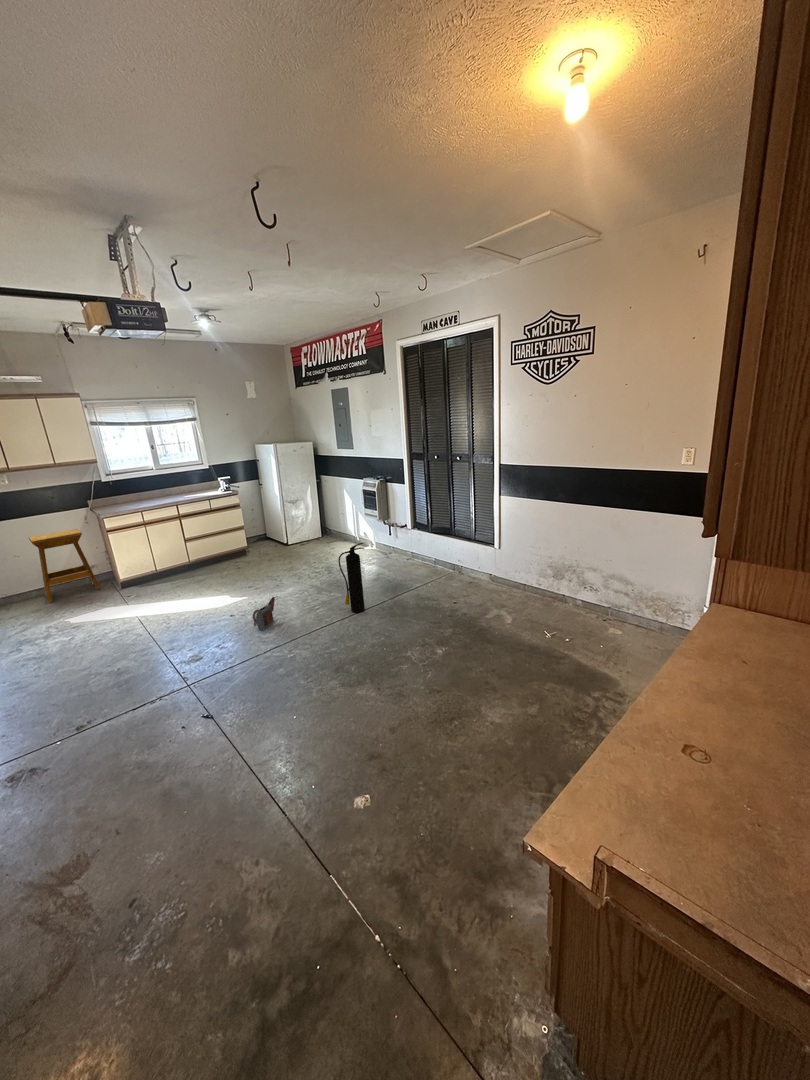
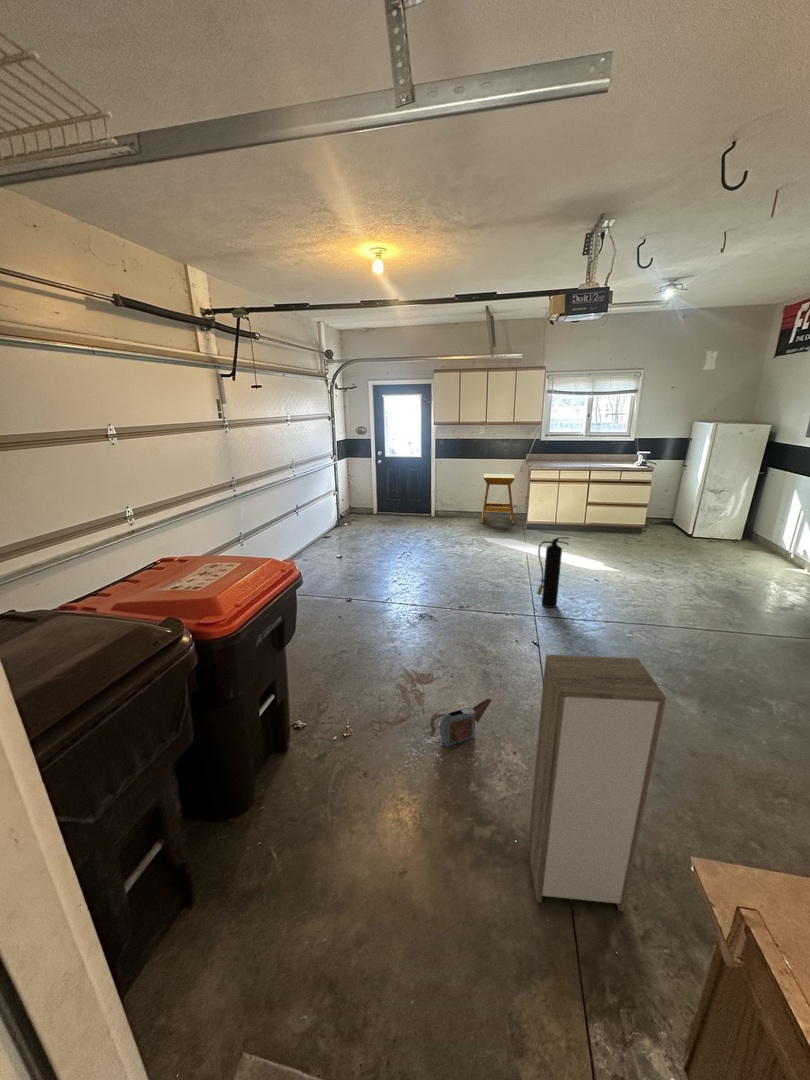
fire extinguisher: present [338,543,365,613] -> present [537,537,569,608]
watering can: present [253,597,275,630] -> present [429,699,491,747]
storage cabinet: none [296,683,434,1009] -> present [528,655,666,911]

